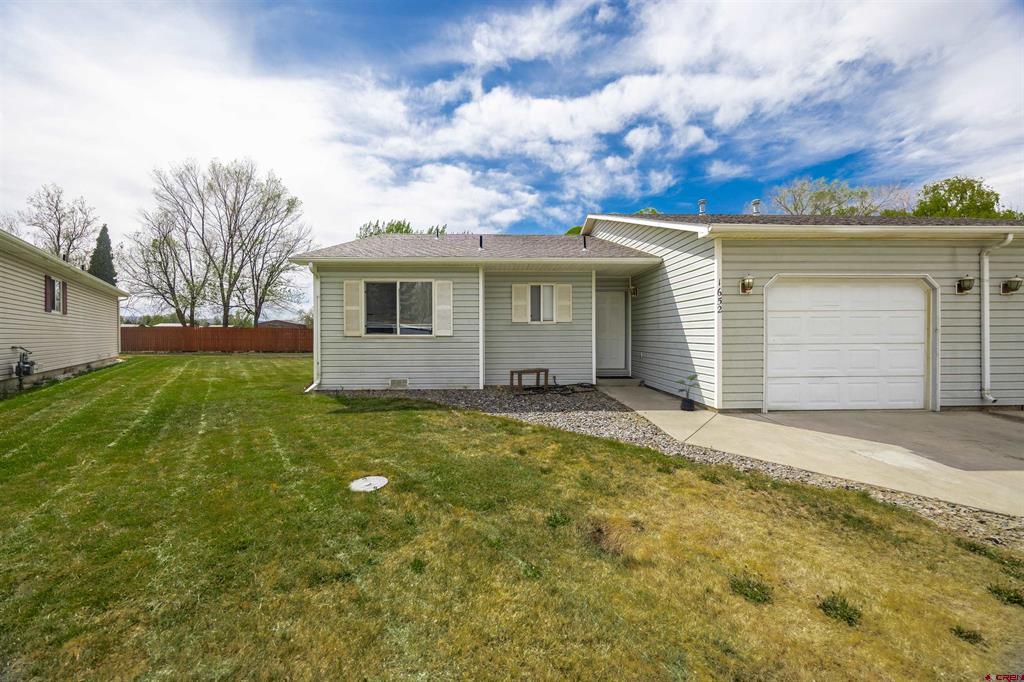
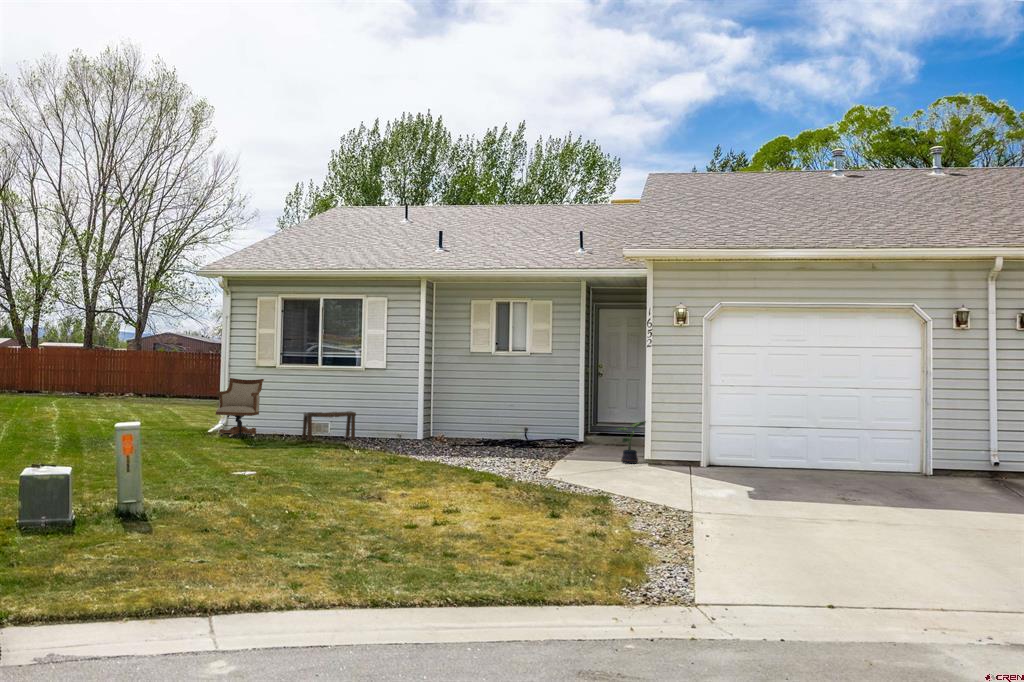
chair: none [311,347,352,397] -> present [216,378,264,438]
bench: present [510,368,549,393] -> present [302,411,356,441]

